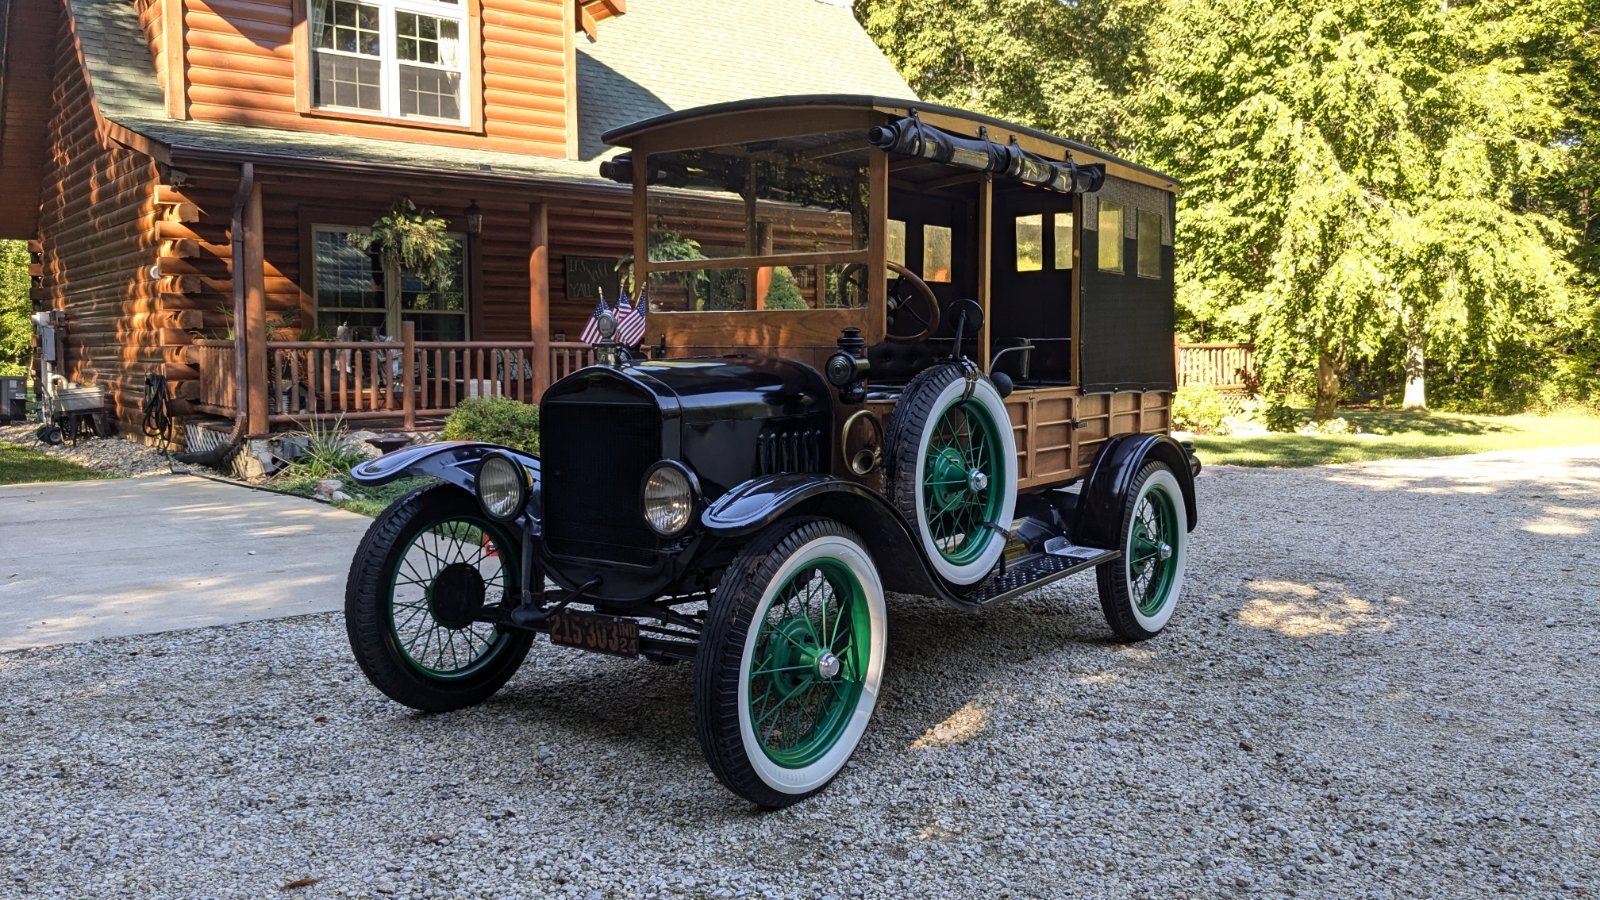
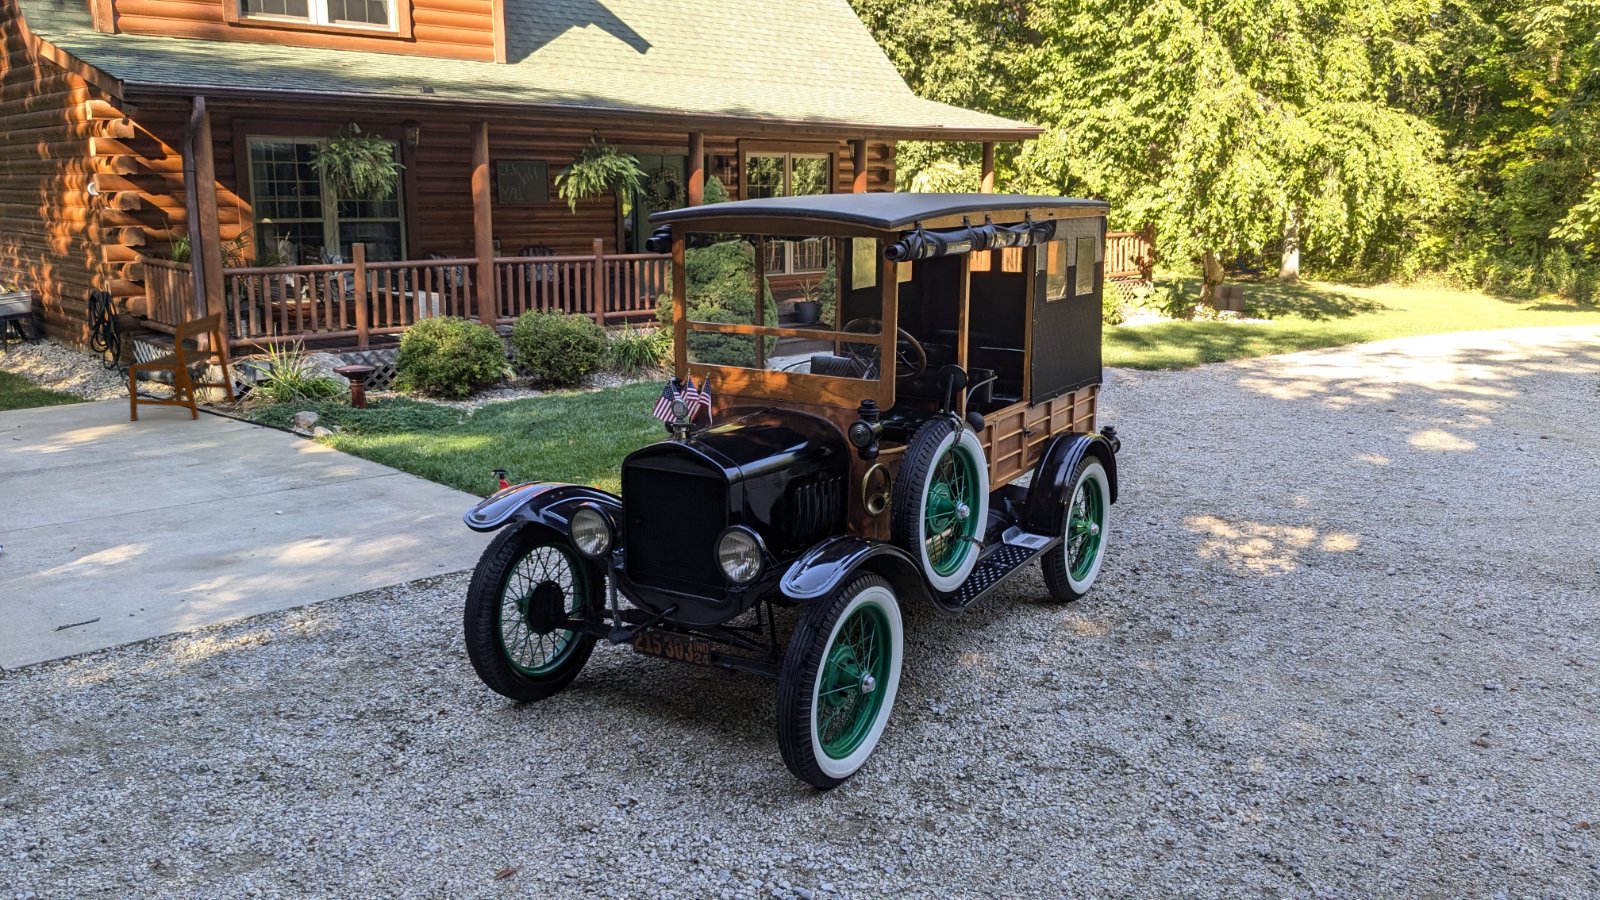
bench: none [133,383,249,489] -> present [129,312,235,421]
cardboard box: none [1330,401,1367,428] -> present [1213,285,1246,311]

